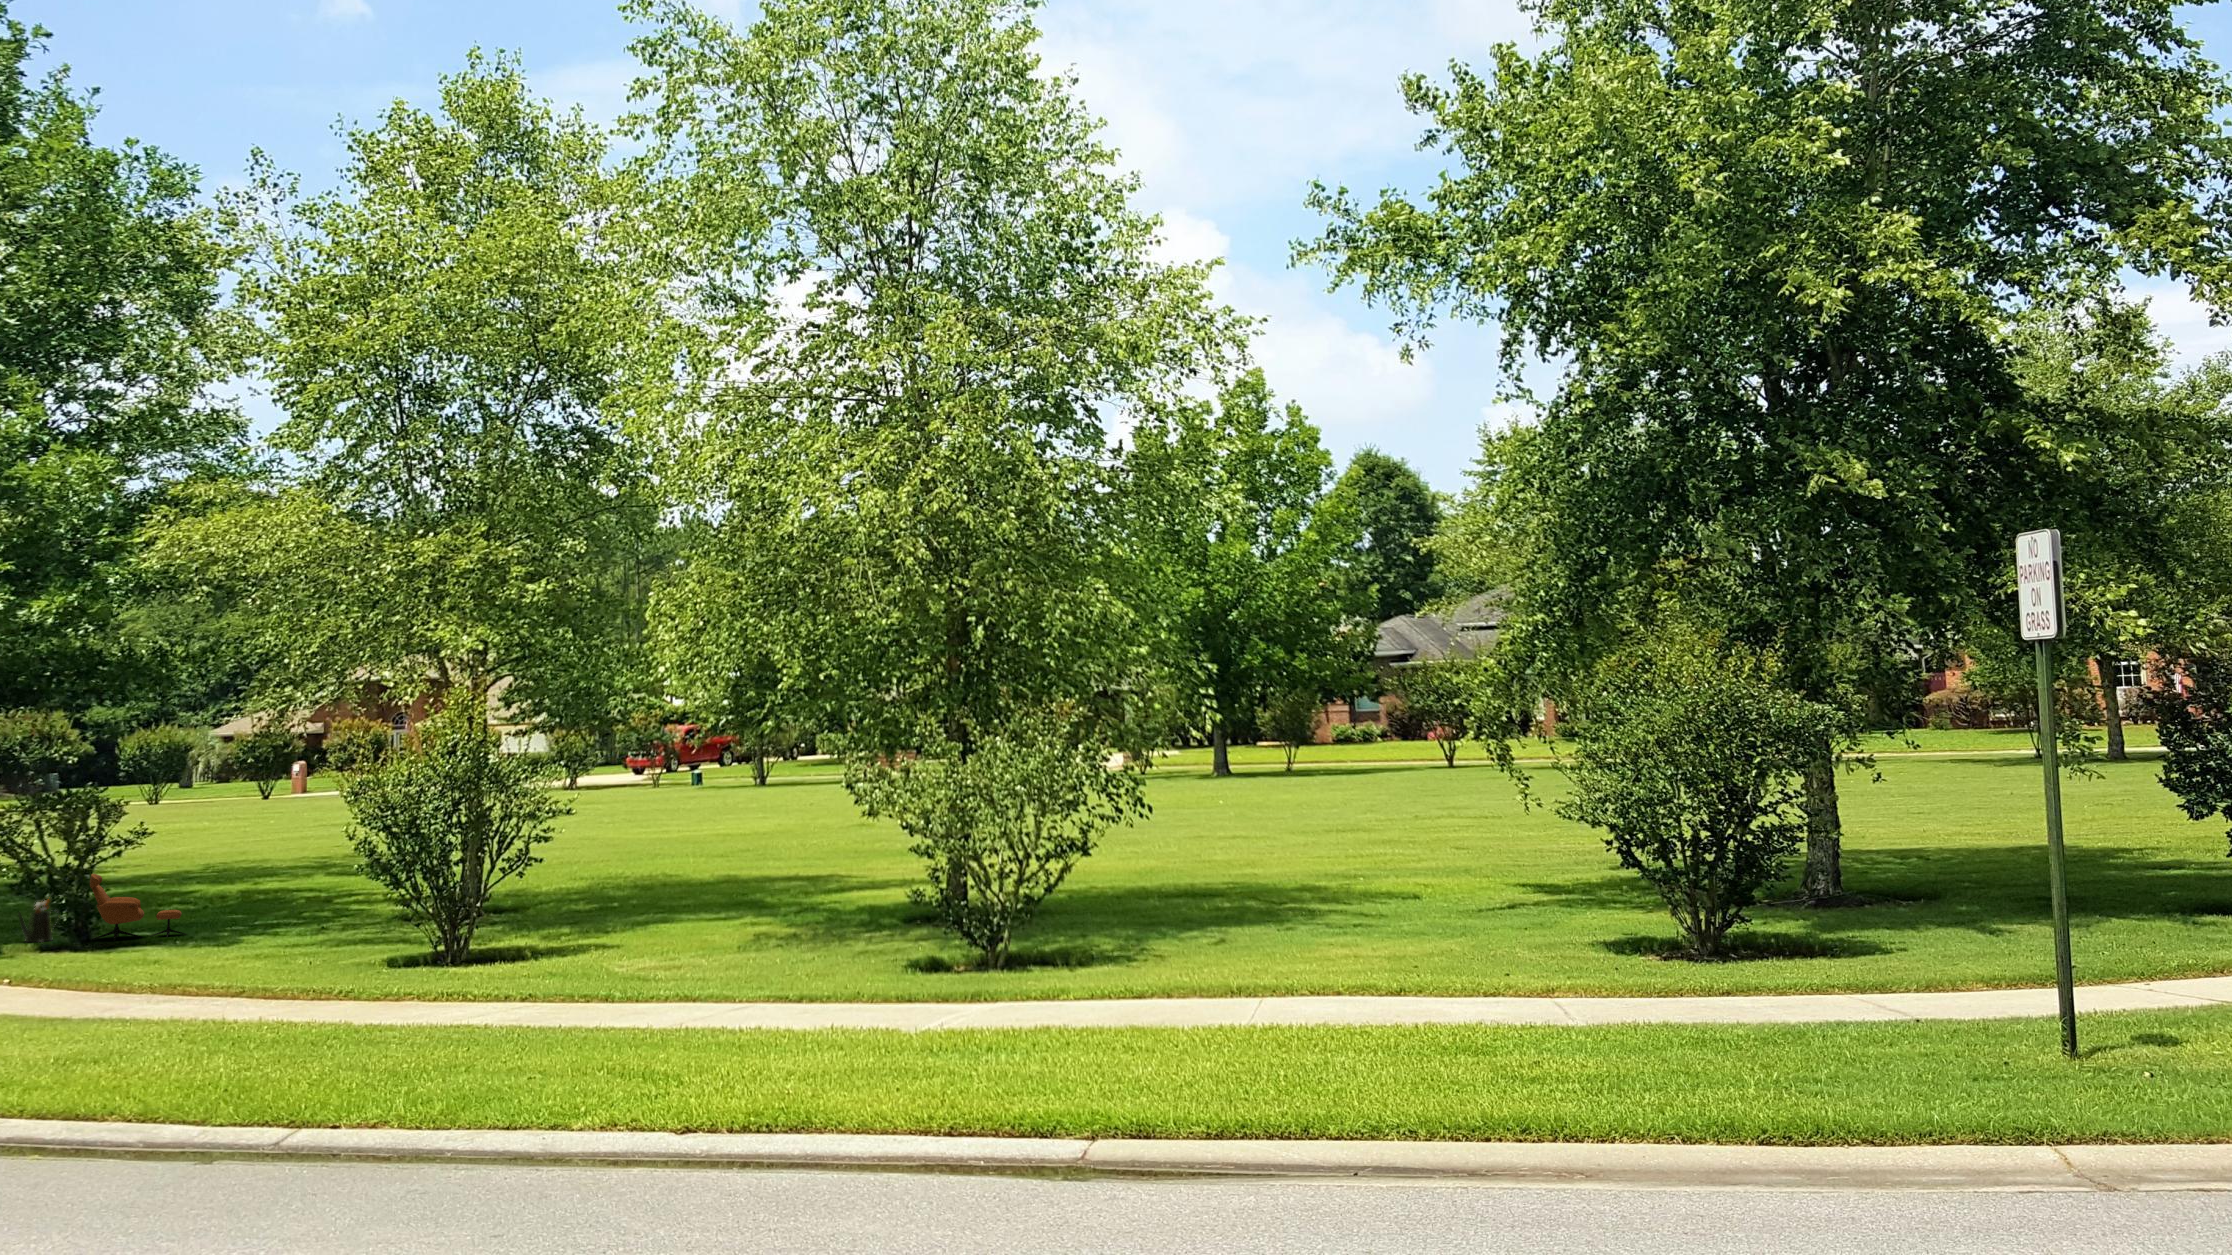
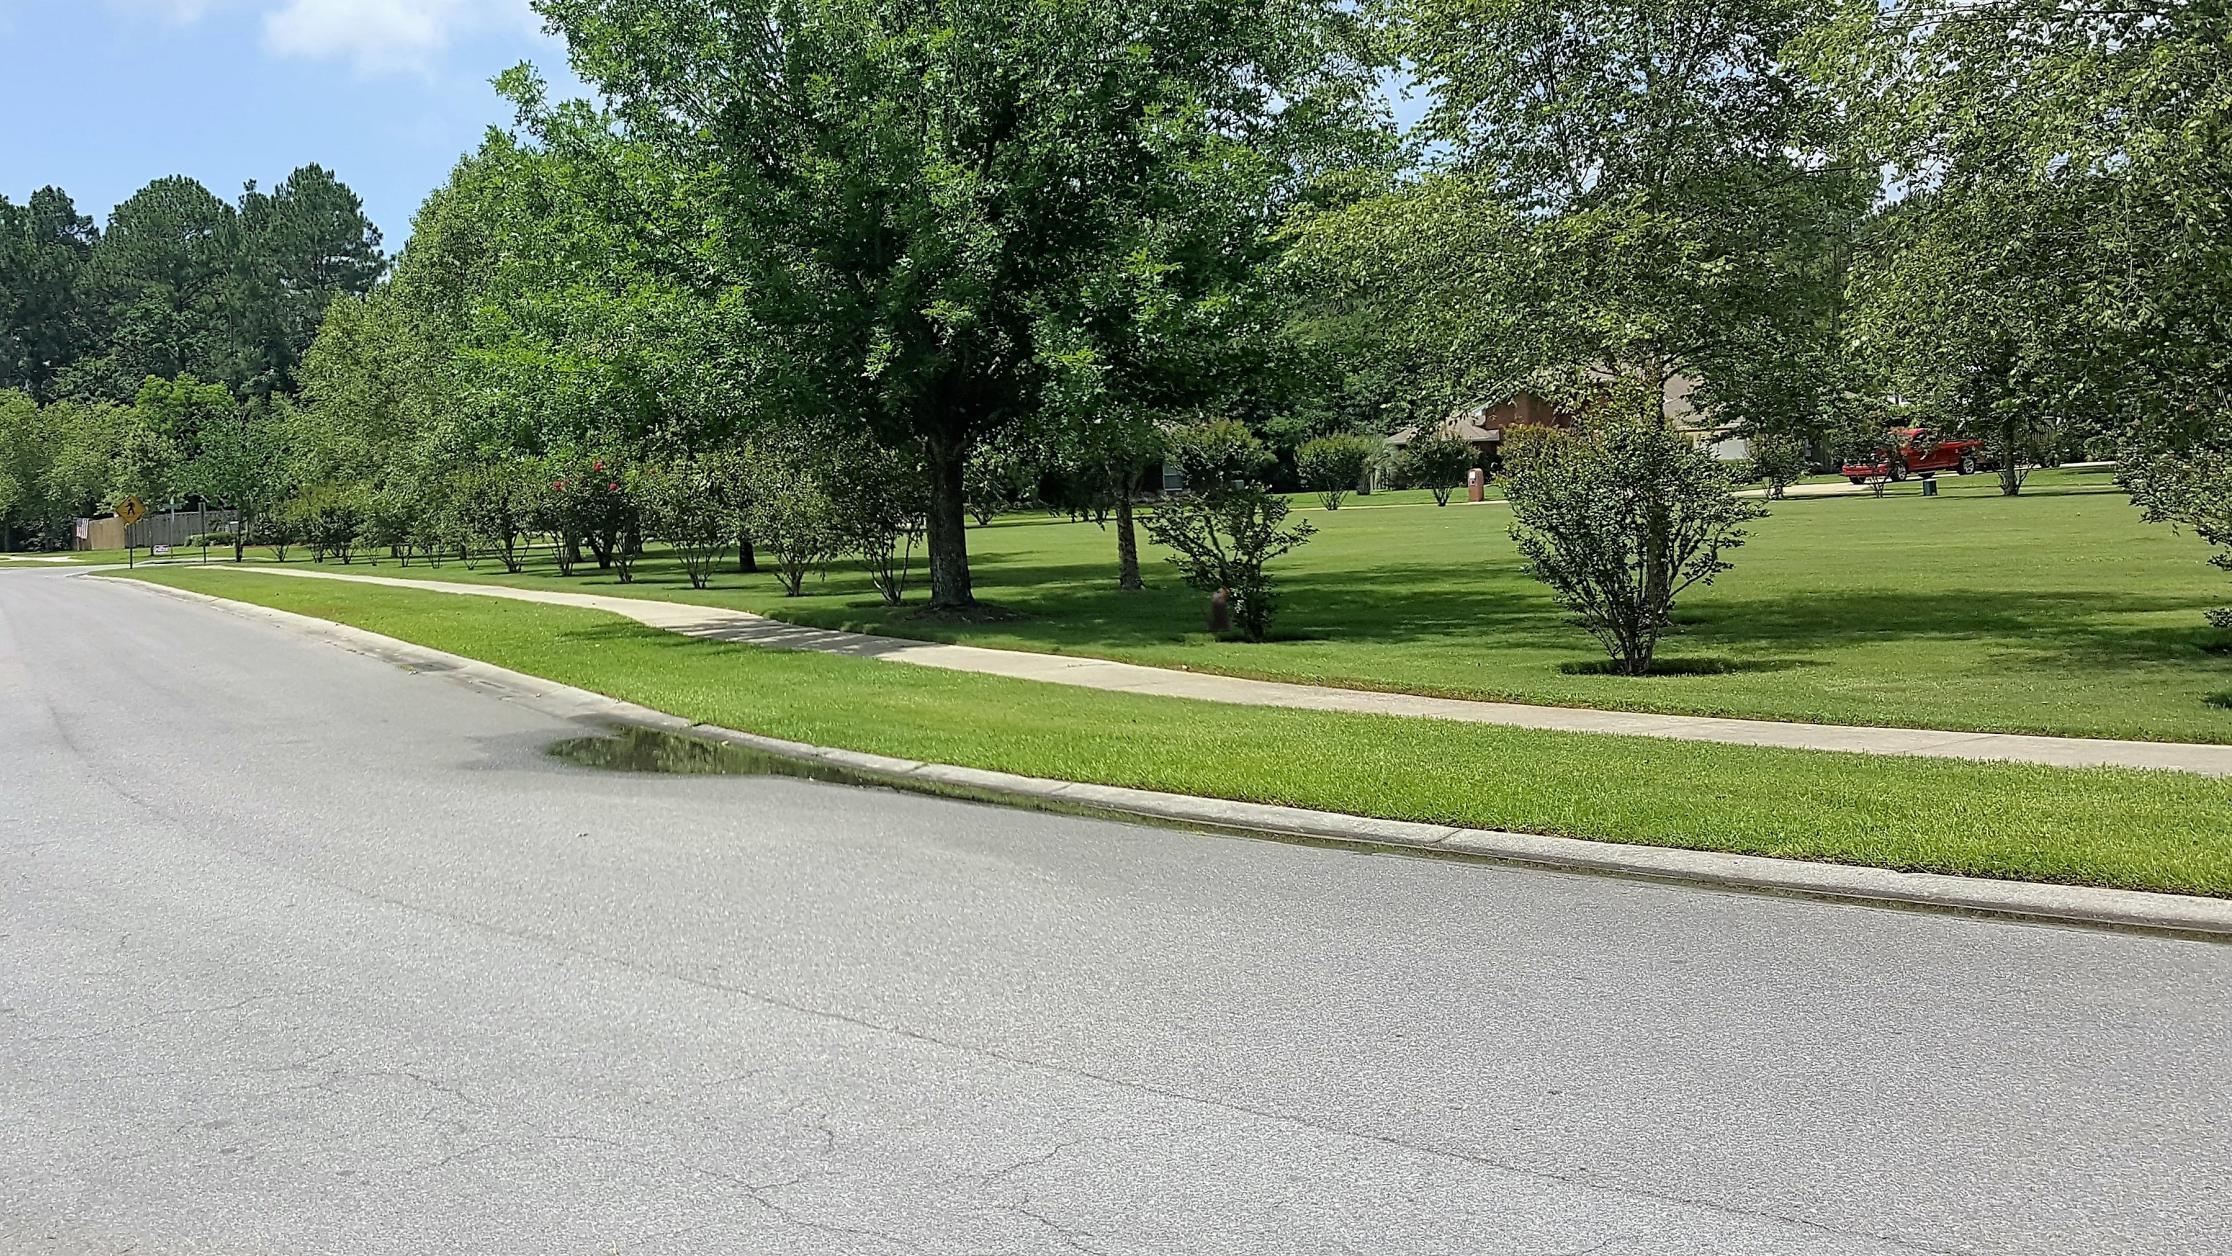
lounge chair: present [90,874,185,941] -> none [1261,568,1356,634]

